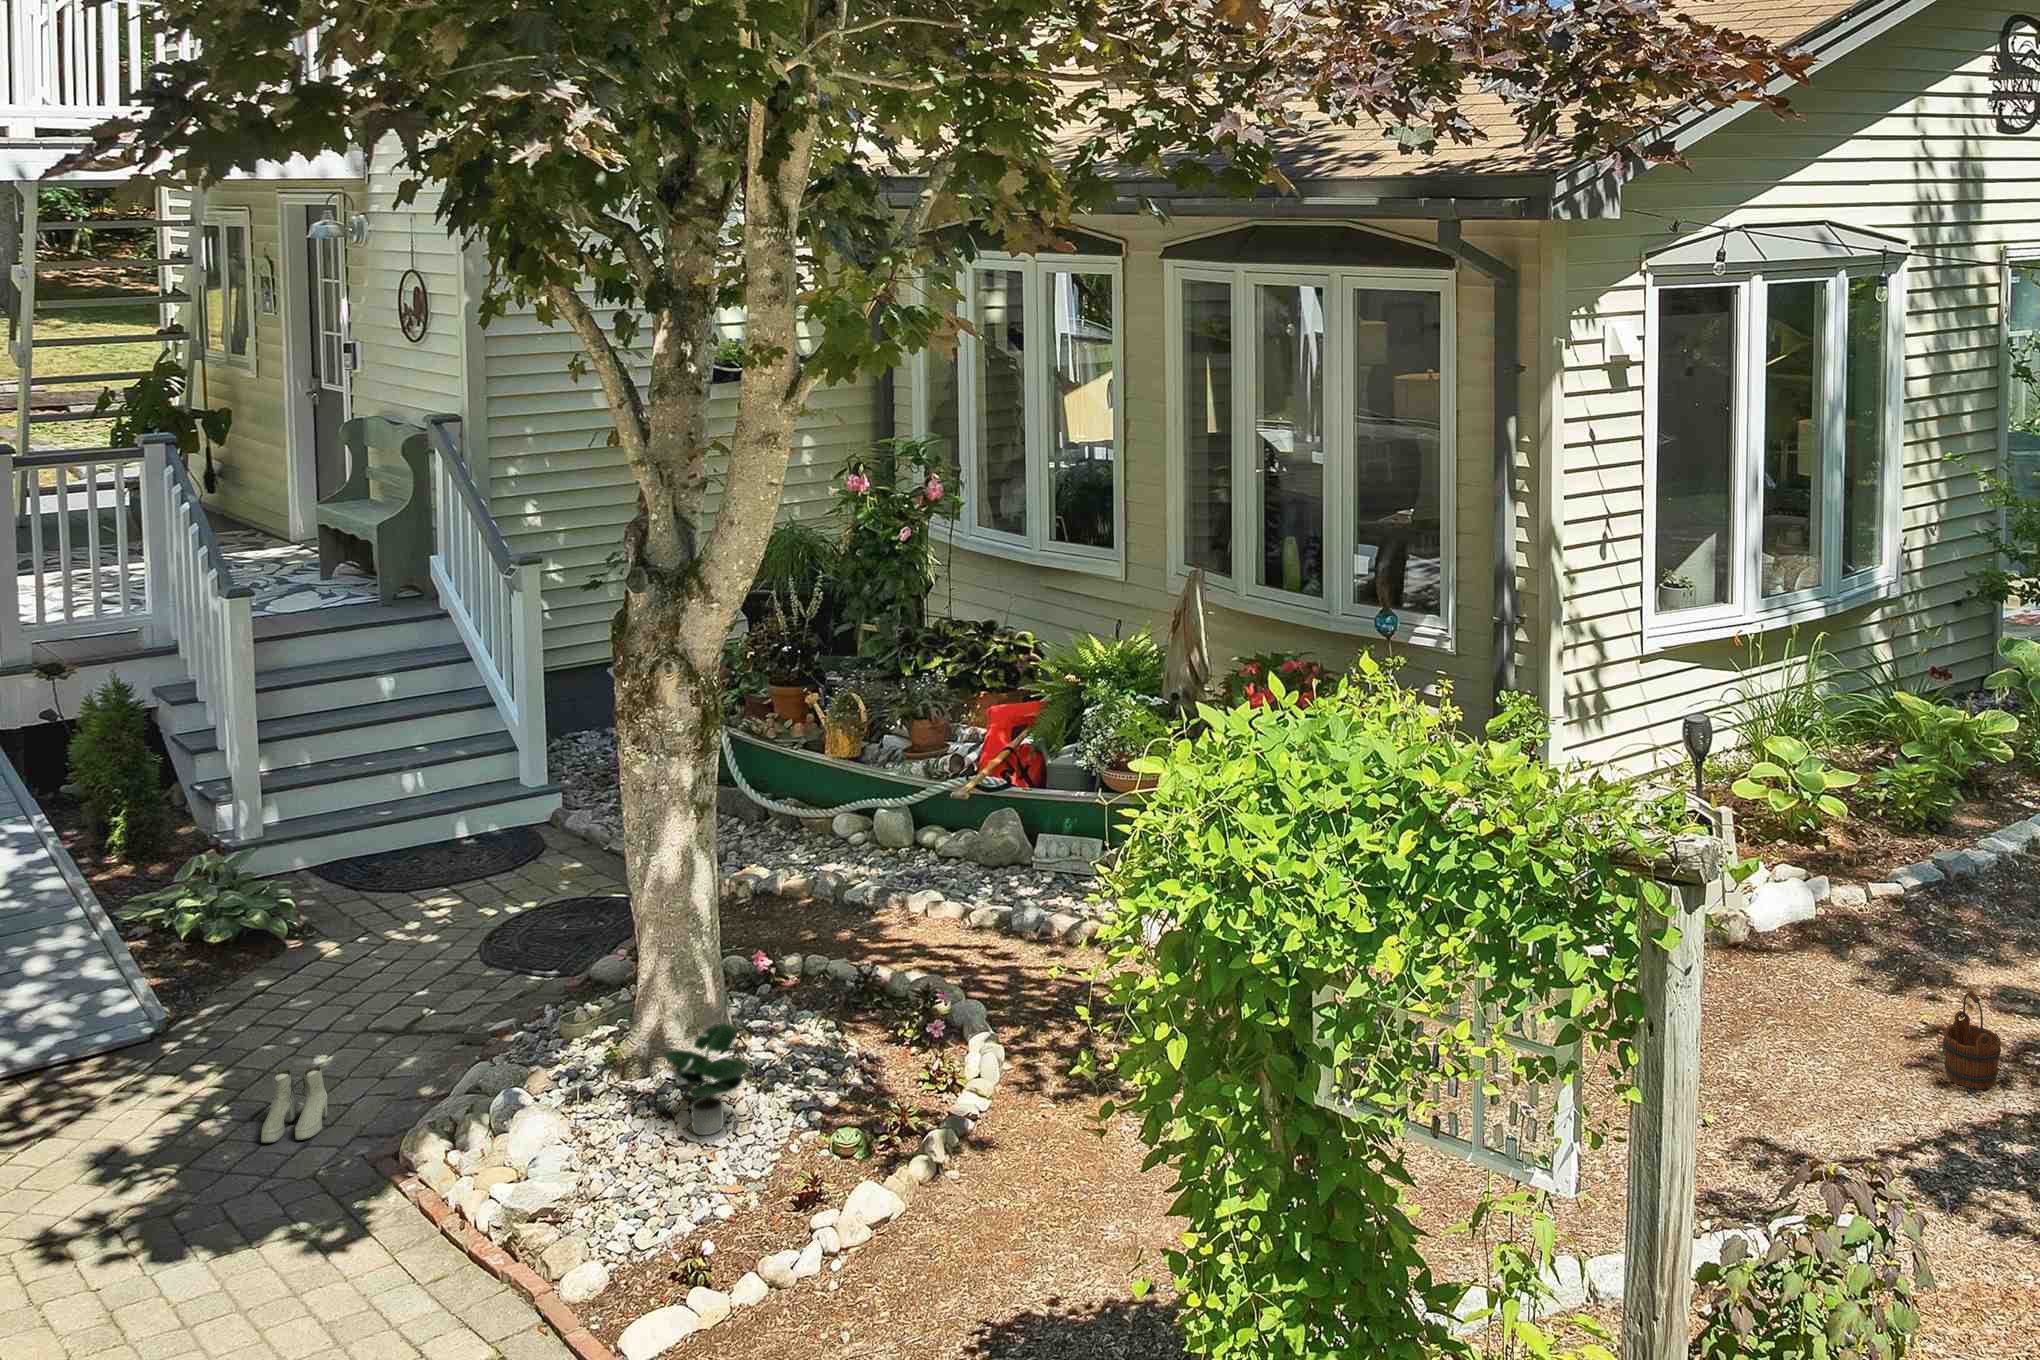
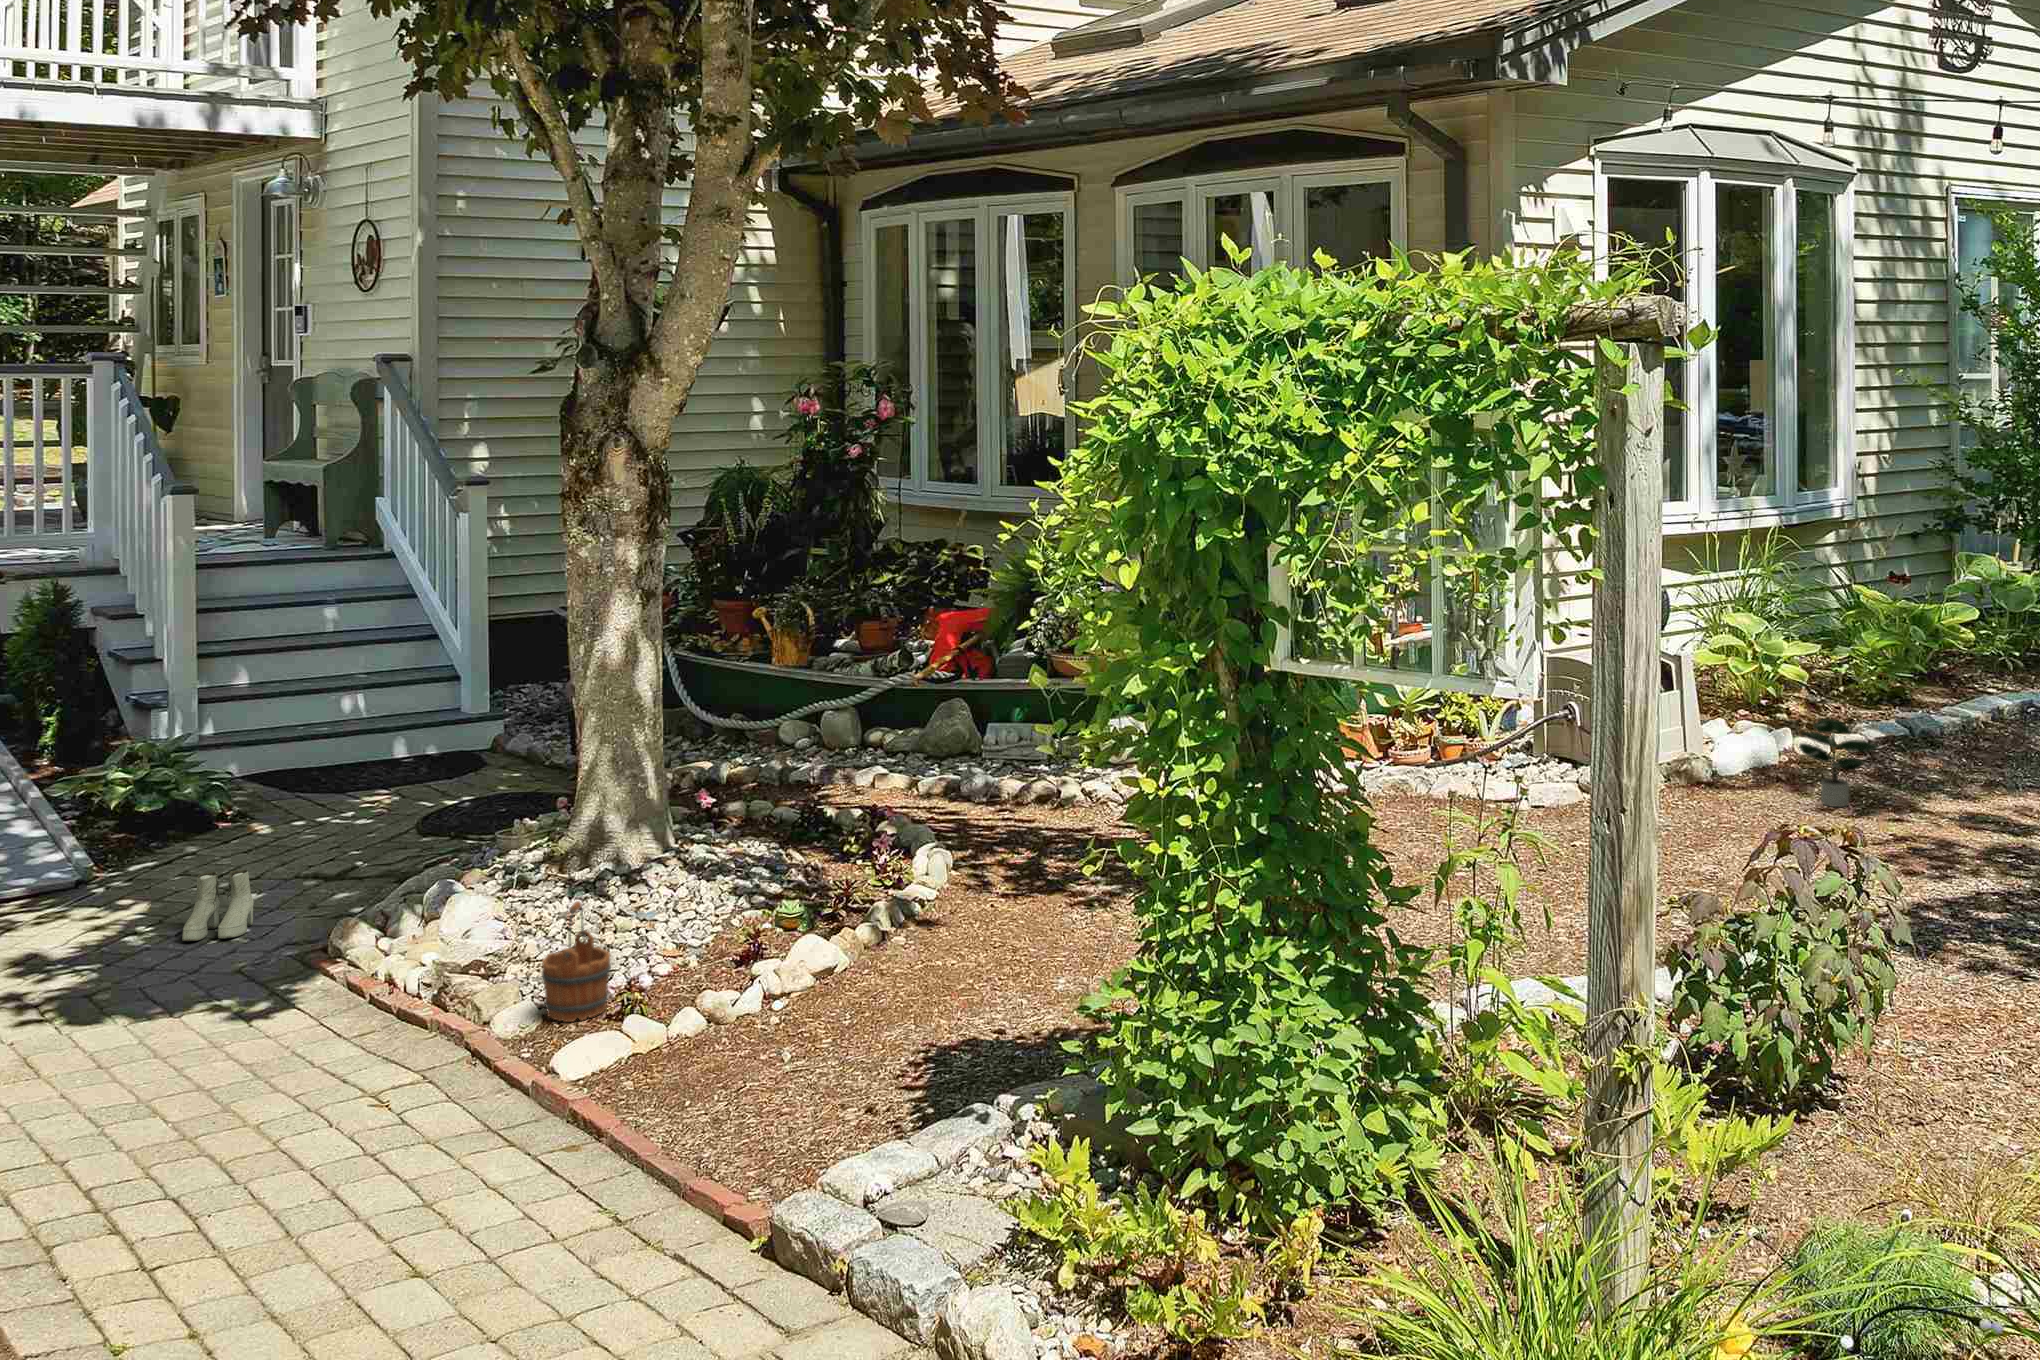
wooden bucket: present [1943,991,2001,1089] -> present [542,901,611,1022]
potted plant: present [662,1023,749,1135] -> present [1799,719,1879,807]

